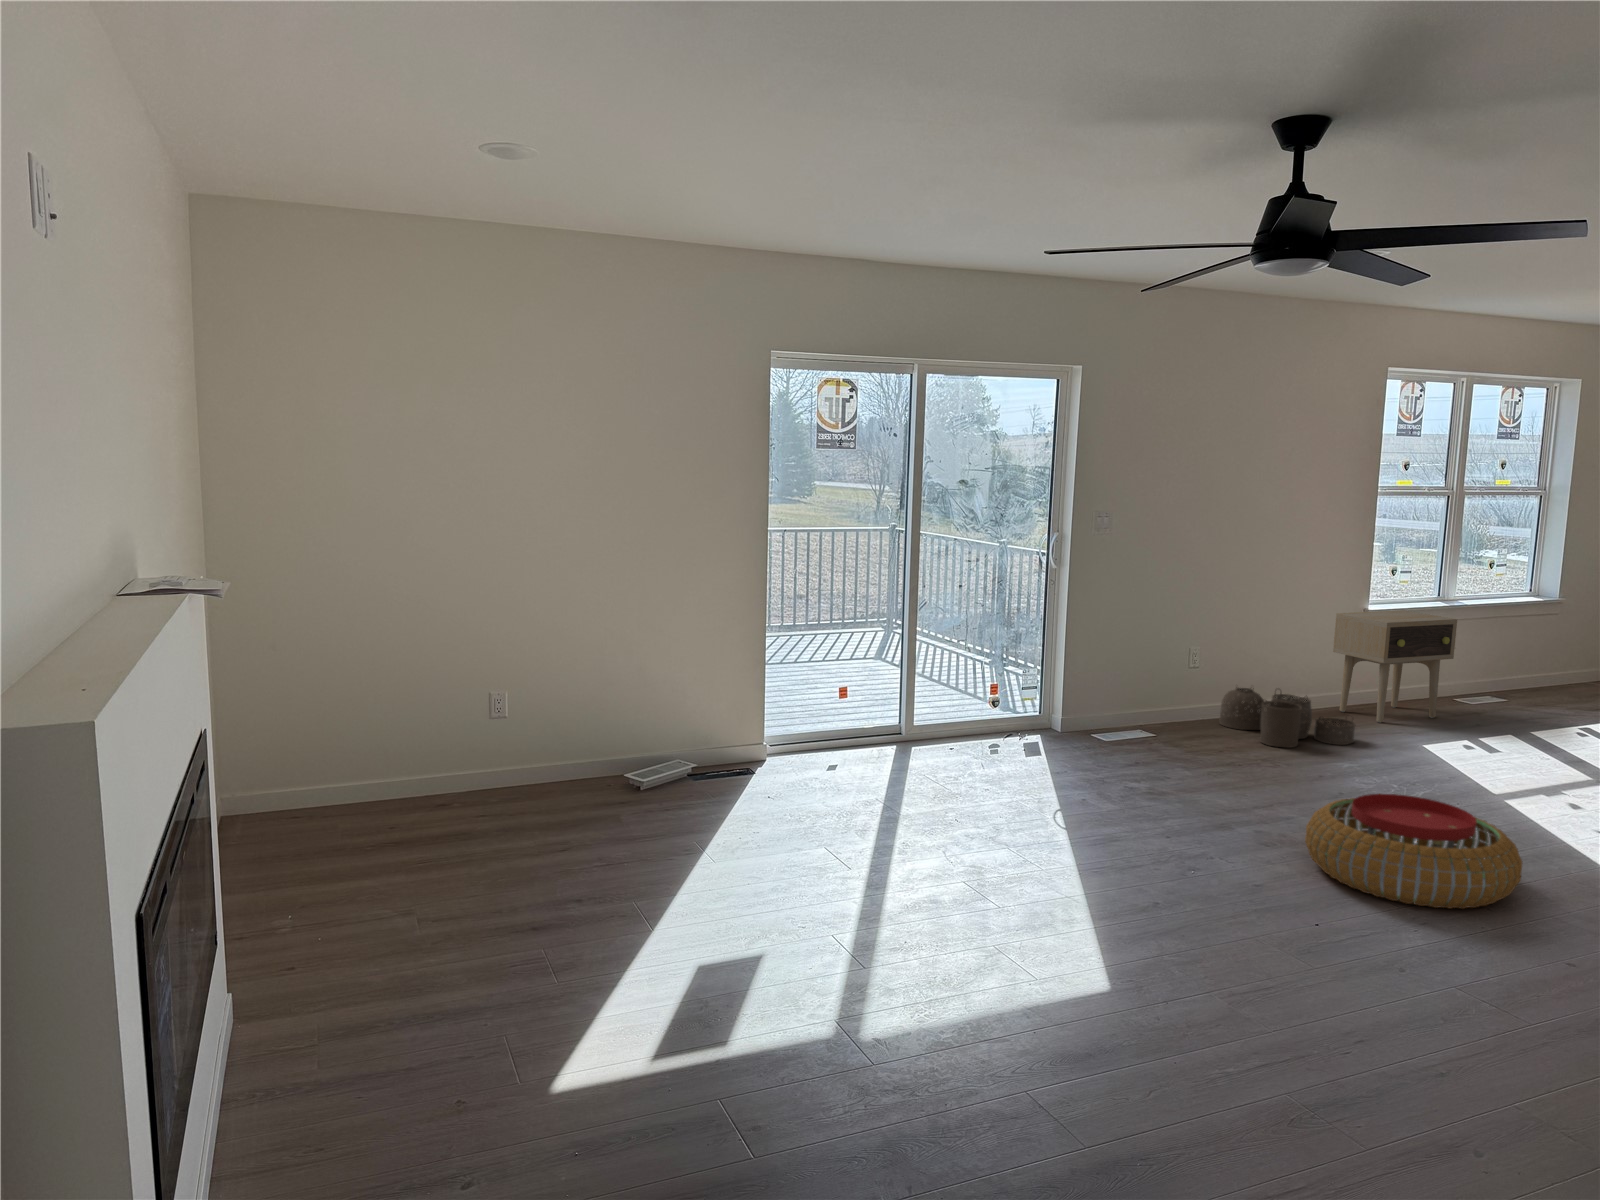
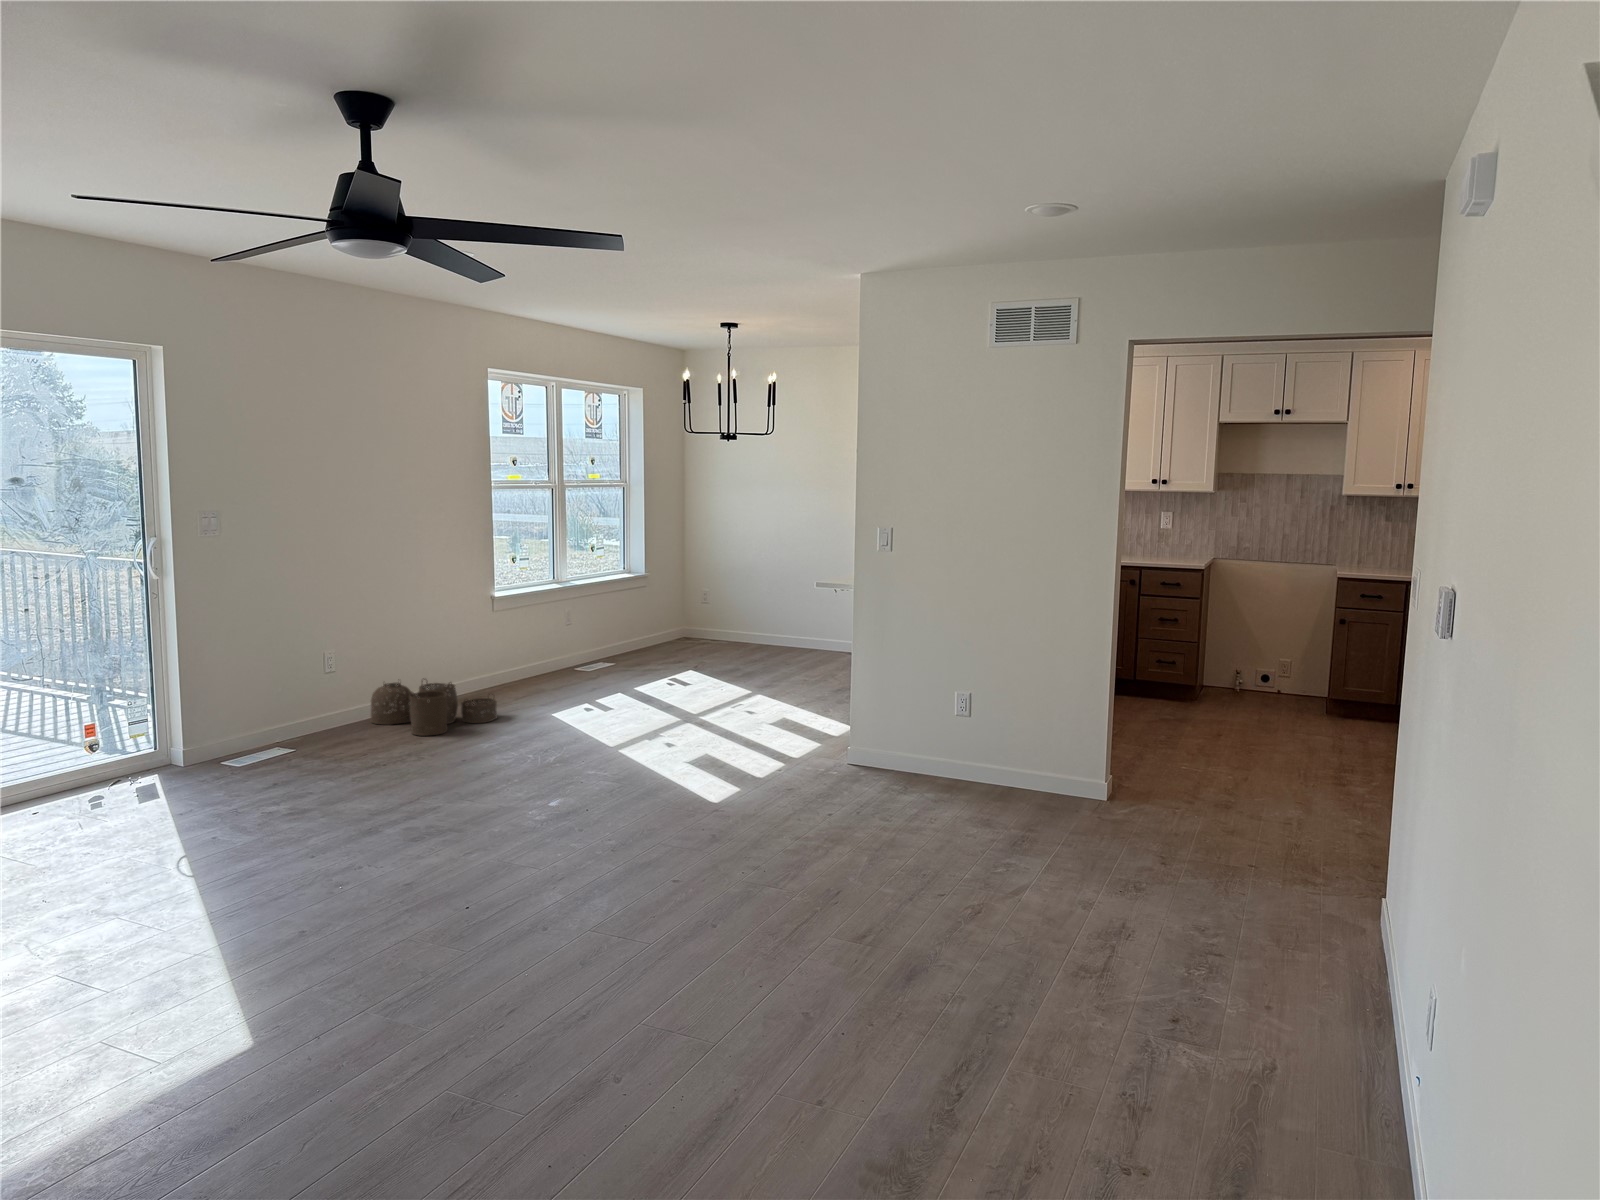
side table: present [1333,610,1457,723] -> none [471,592,571,695]
pouf: present [1305,794,1522,909] -> none [455,762,635,865]

